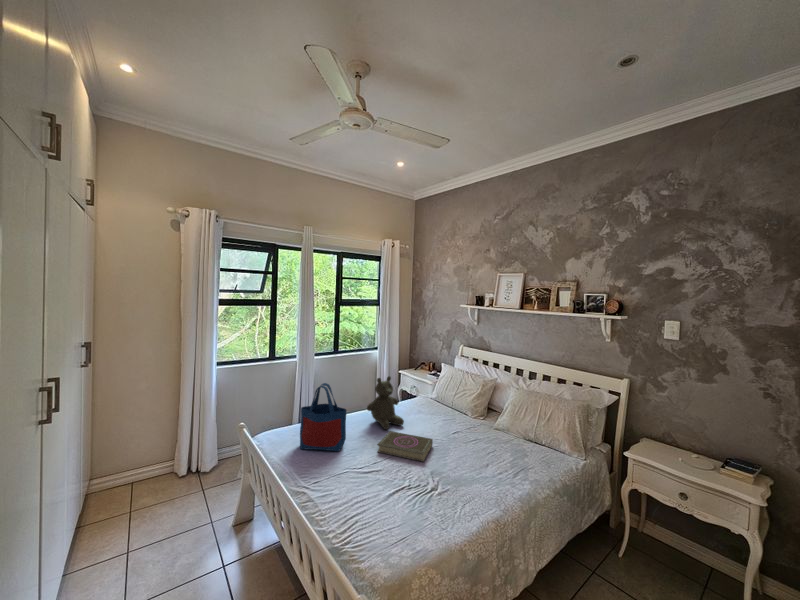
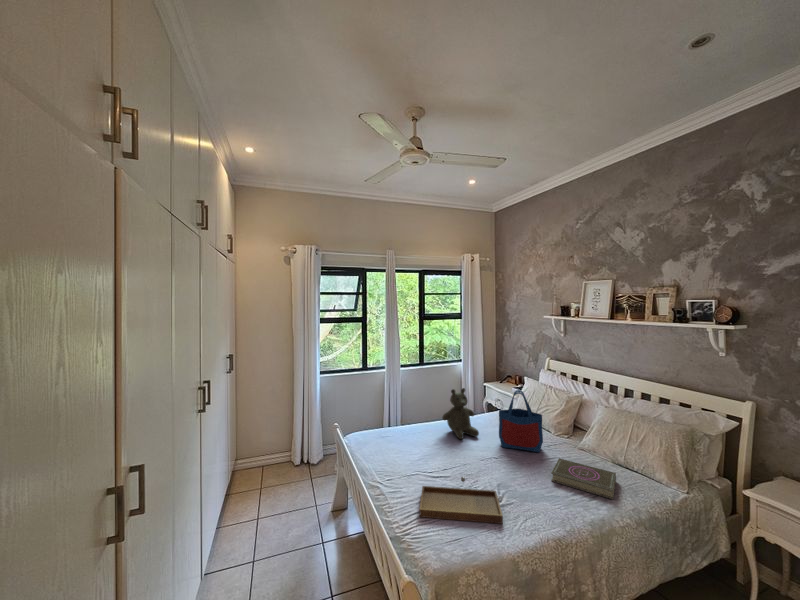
tote bag: present [300,383,346,451] -> present [499,390,543,452]
book: present [377,431,433,462] -> present [551,458,616,499]
tray: none [356,470,445,520] -> present [420,477,503,524]

